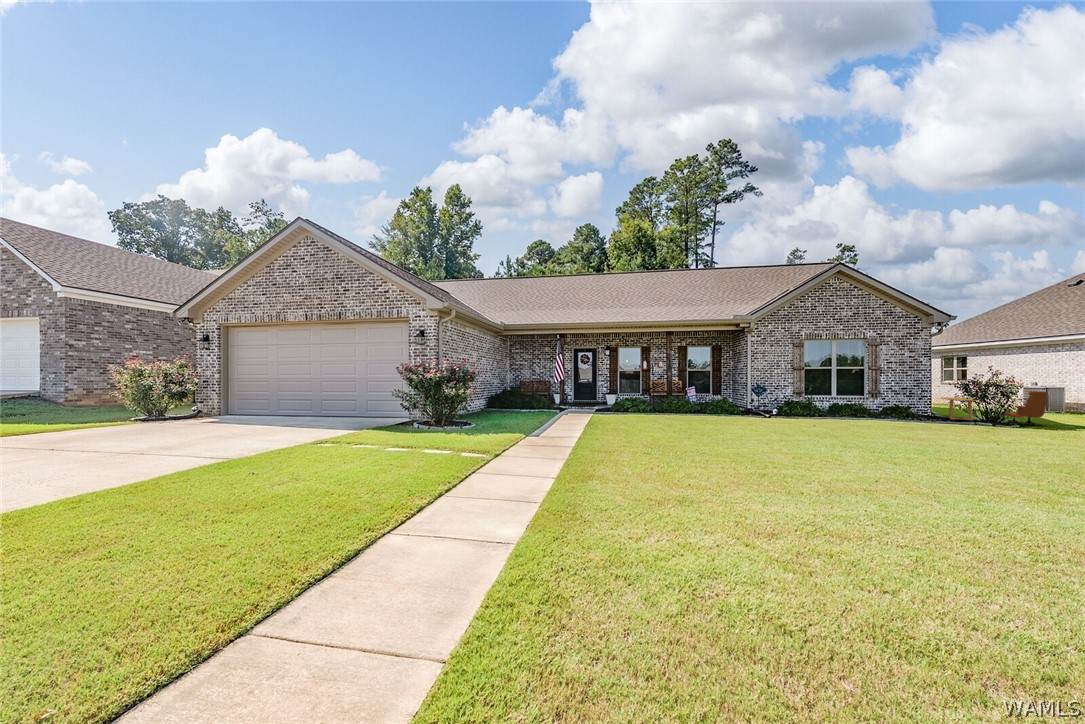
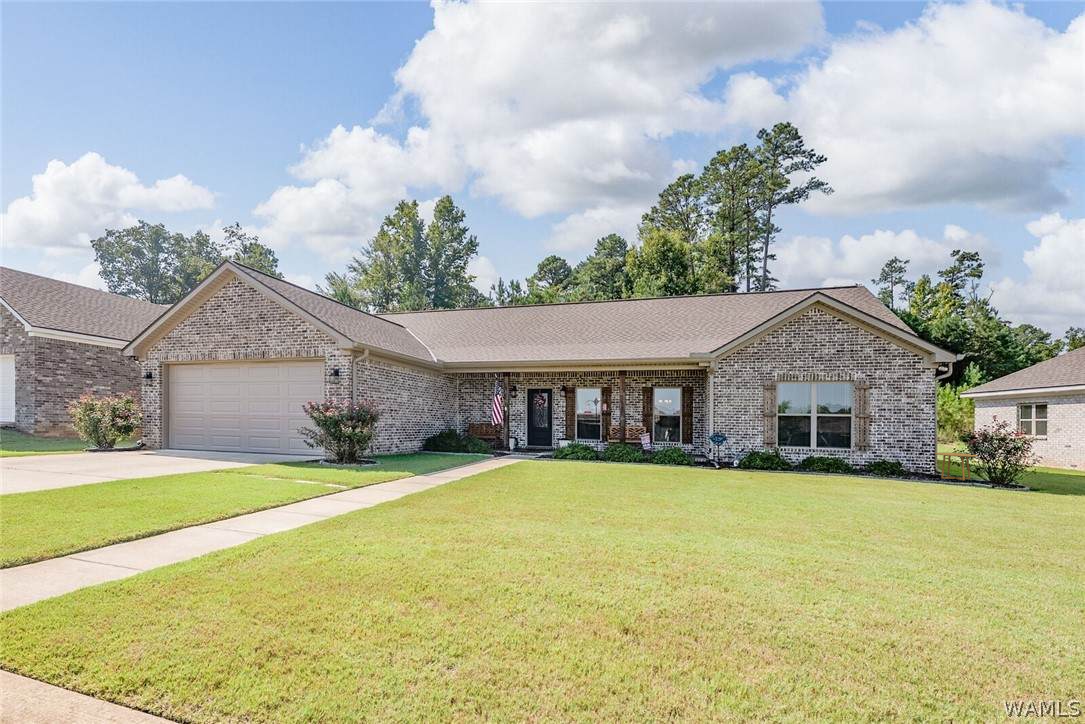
lounge chair: present [1004,391,1048,426] -> none [996,445,1026,487]

